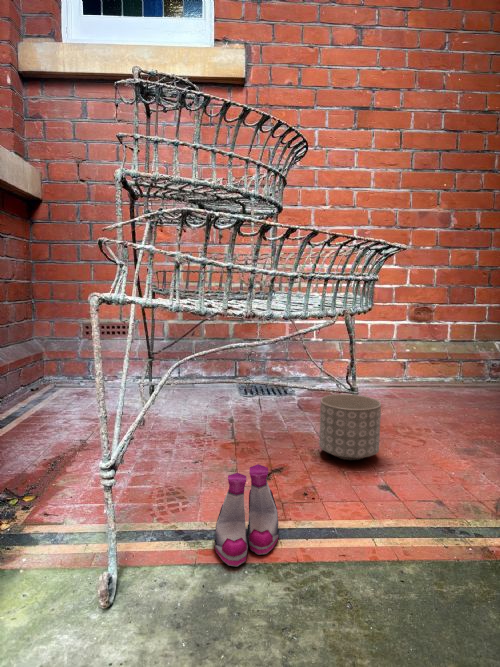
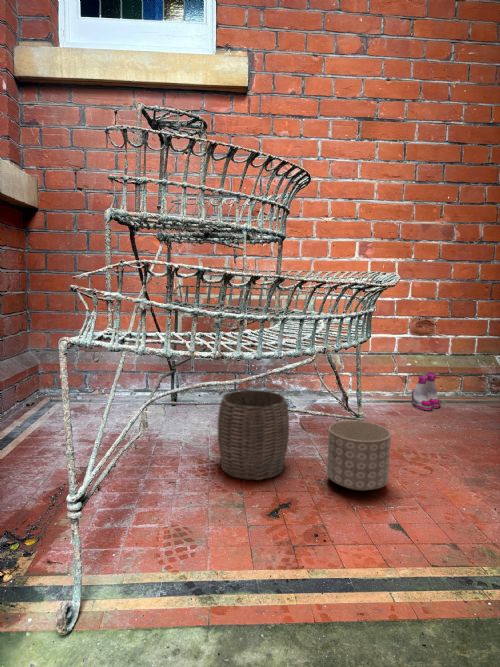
woven basket: none [213,367,283,451] -> present [218,390,289,480]
boots: present [214,464,279,566] -> present [412,372,440,410]

